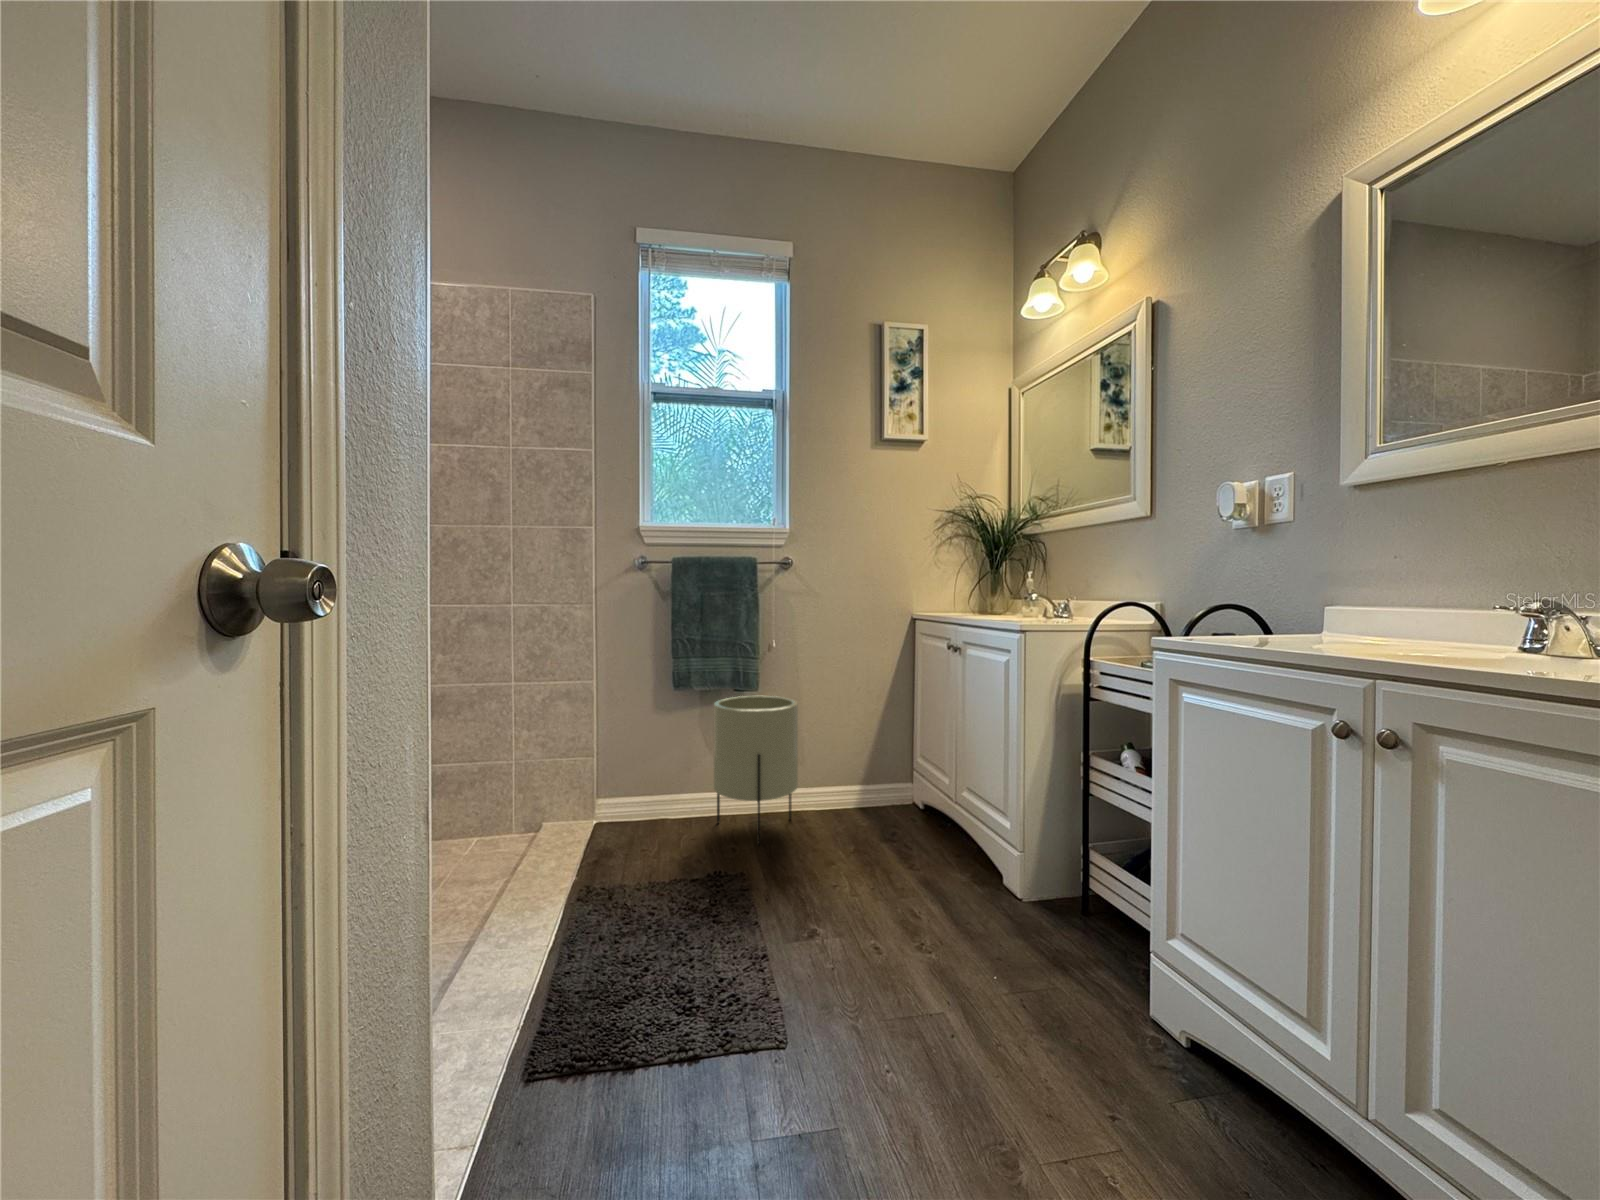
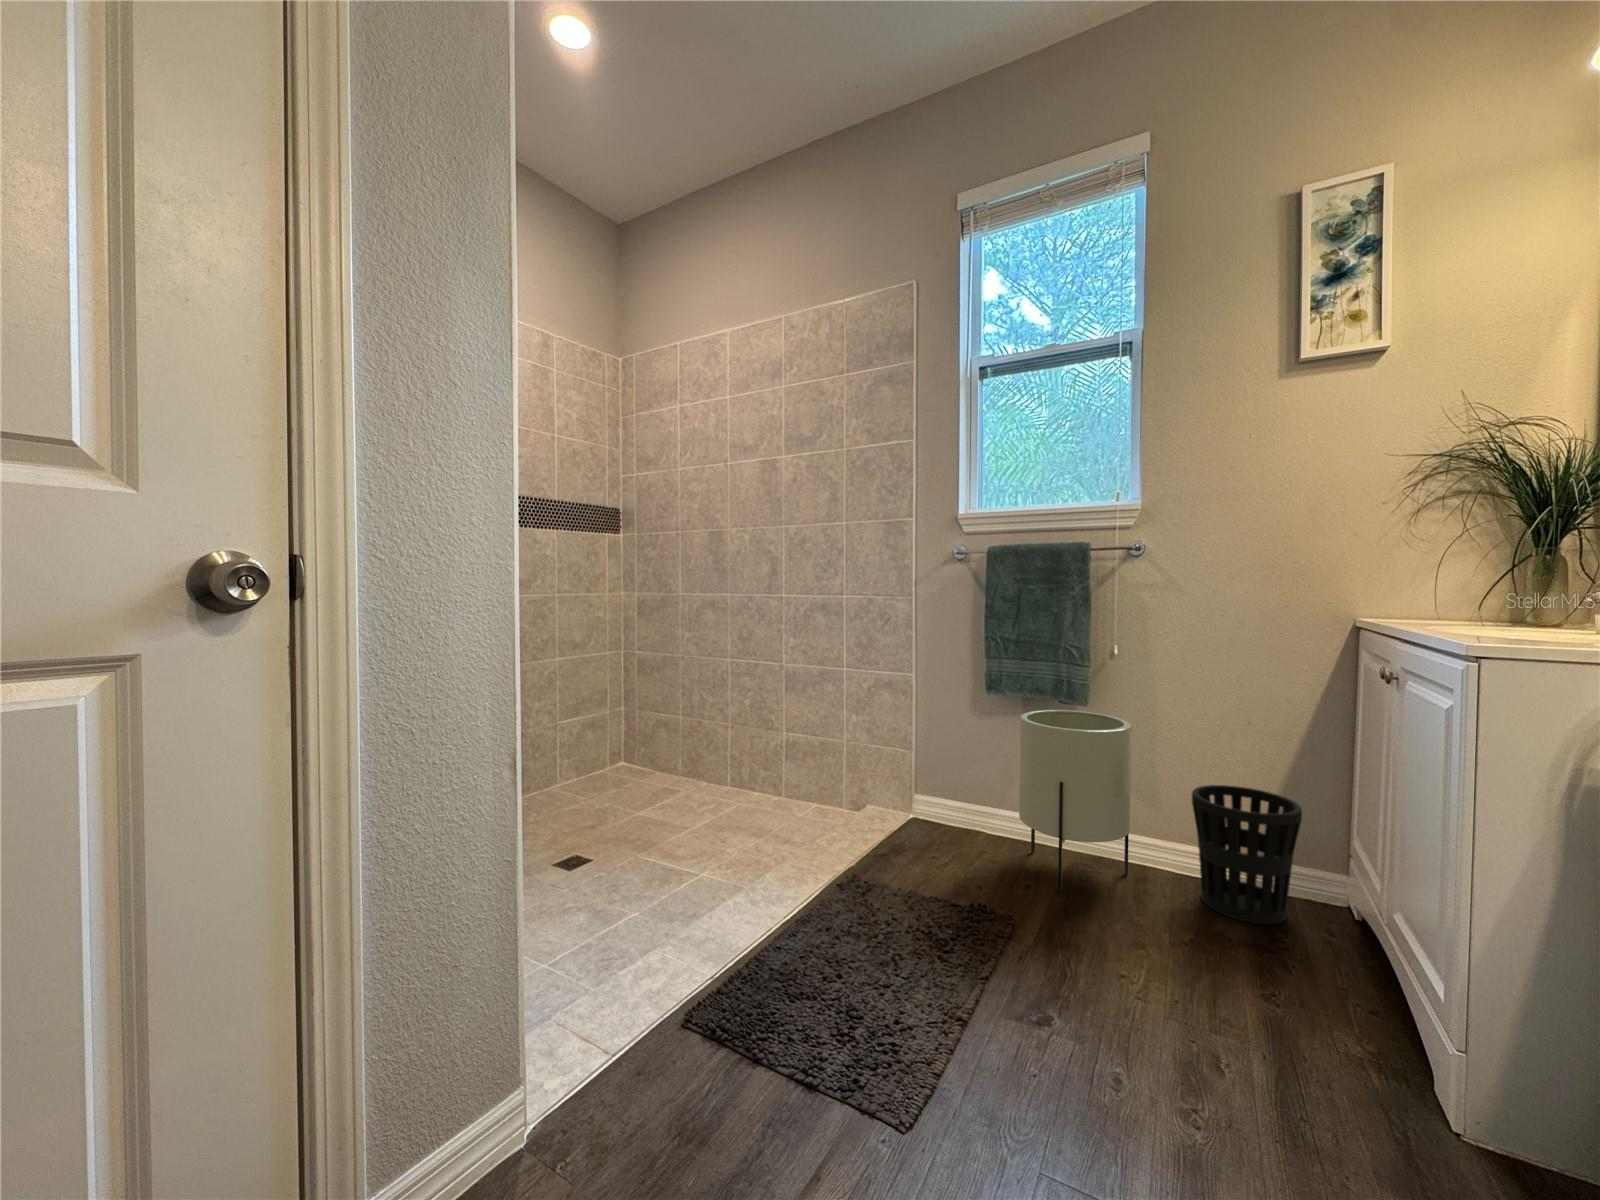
wastebasket: none [835,735,899,828] -> present [1192,785,1302,924]

